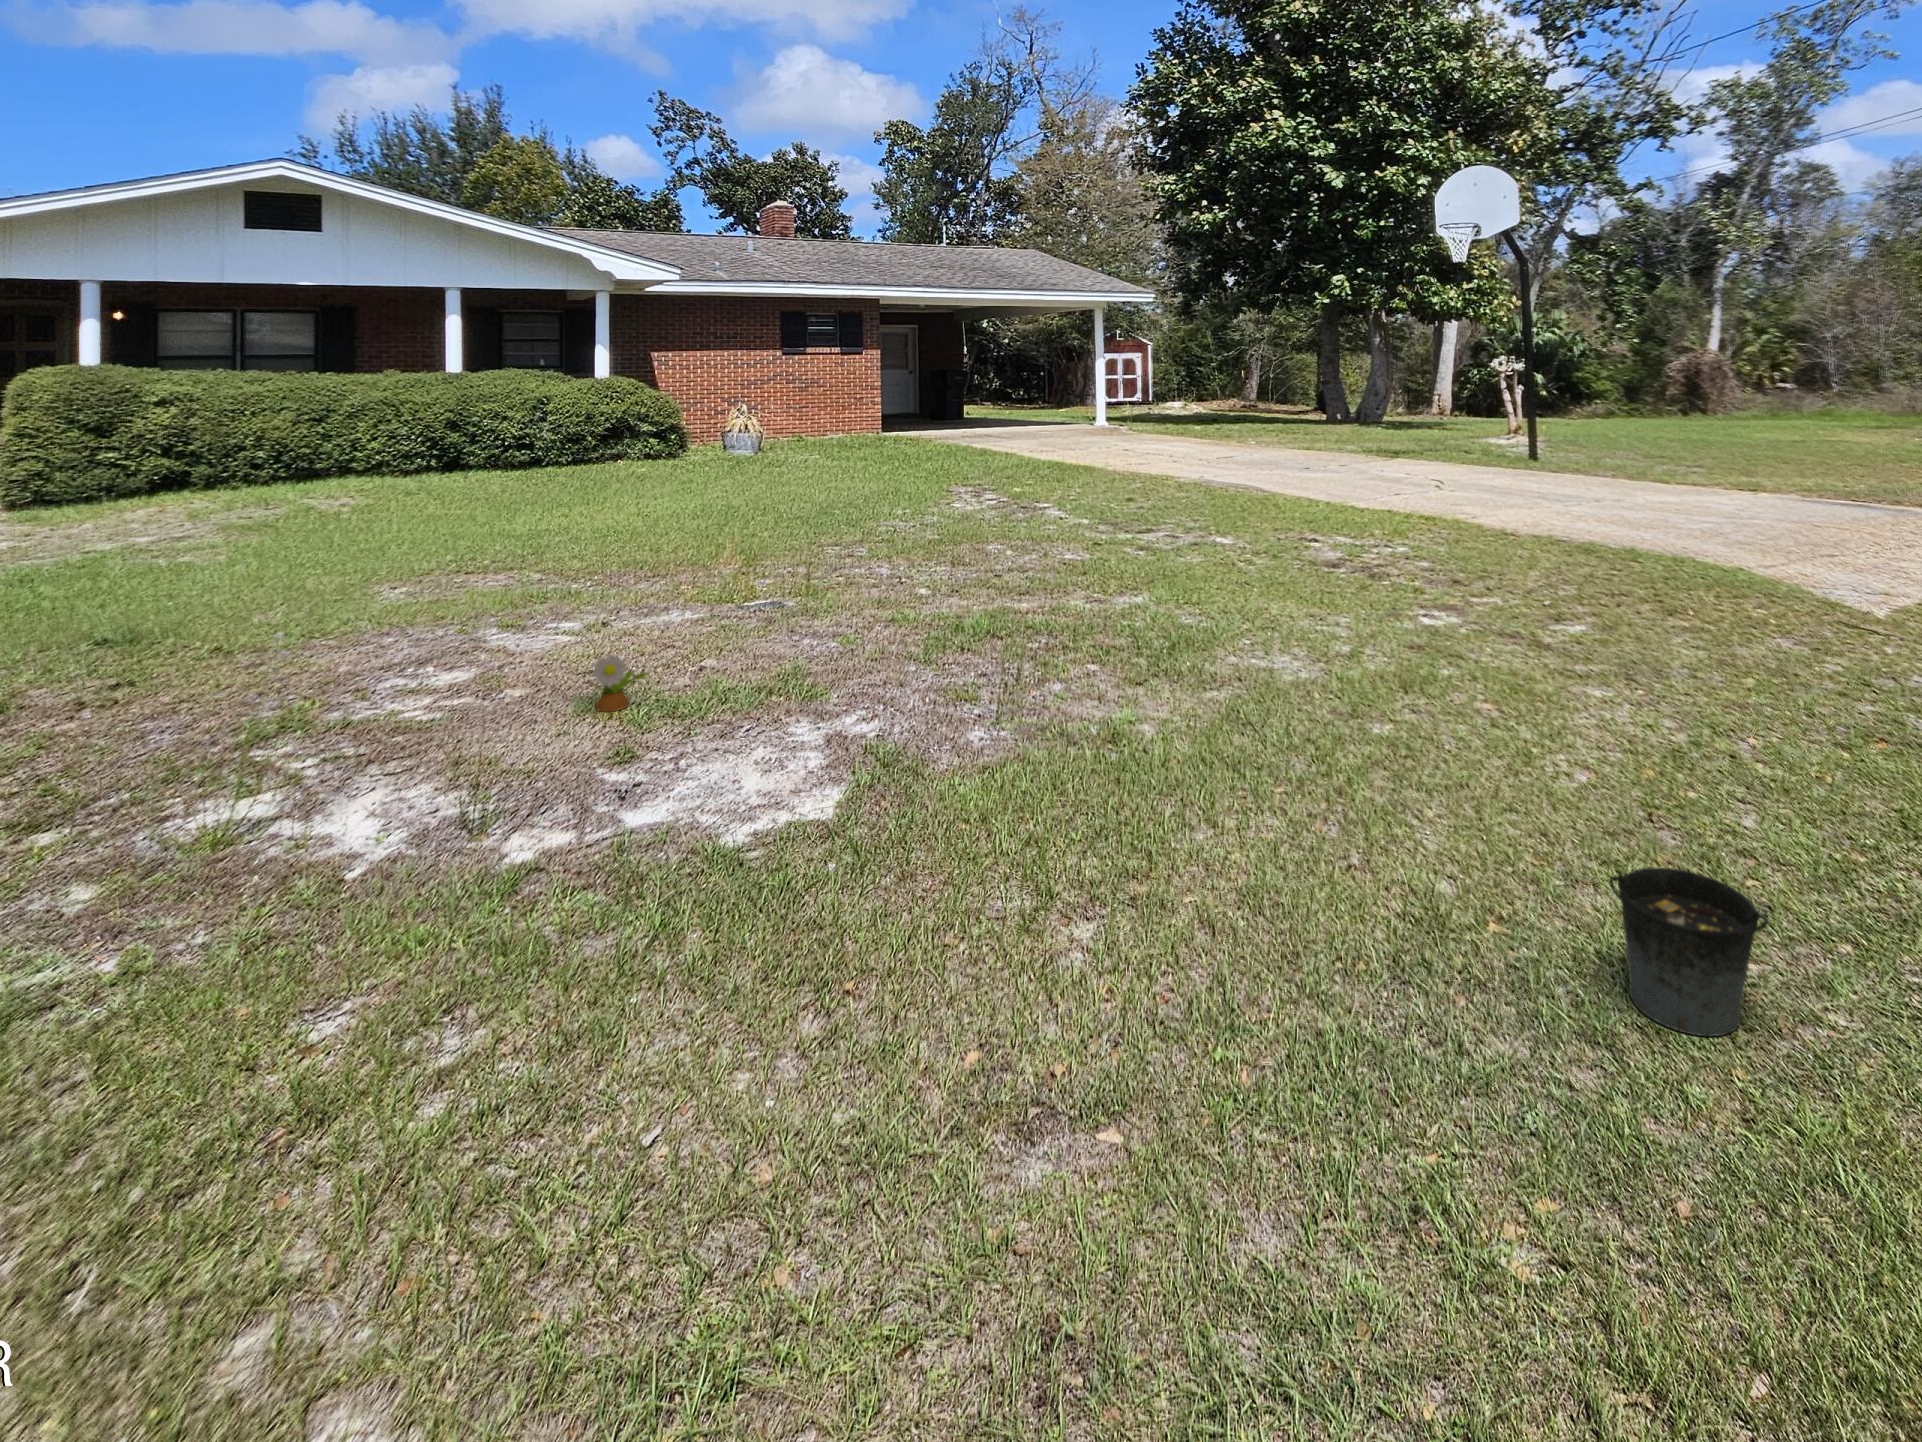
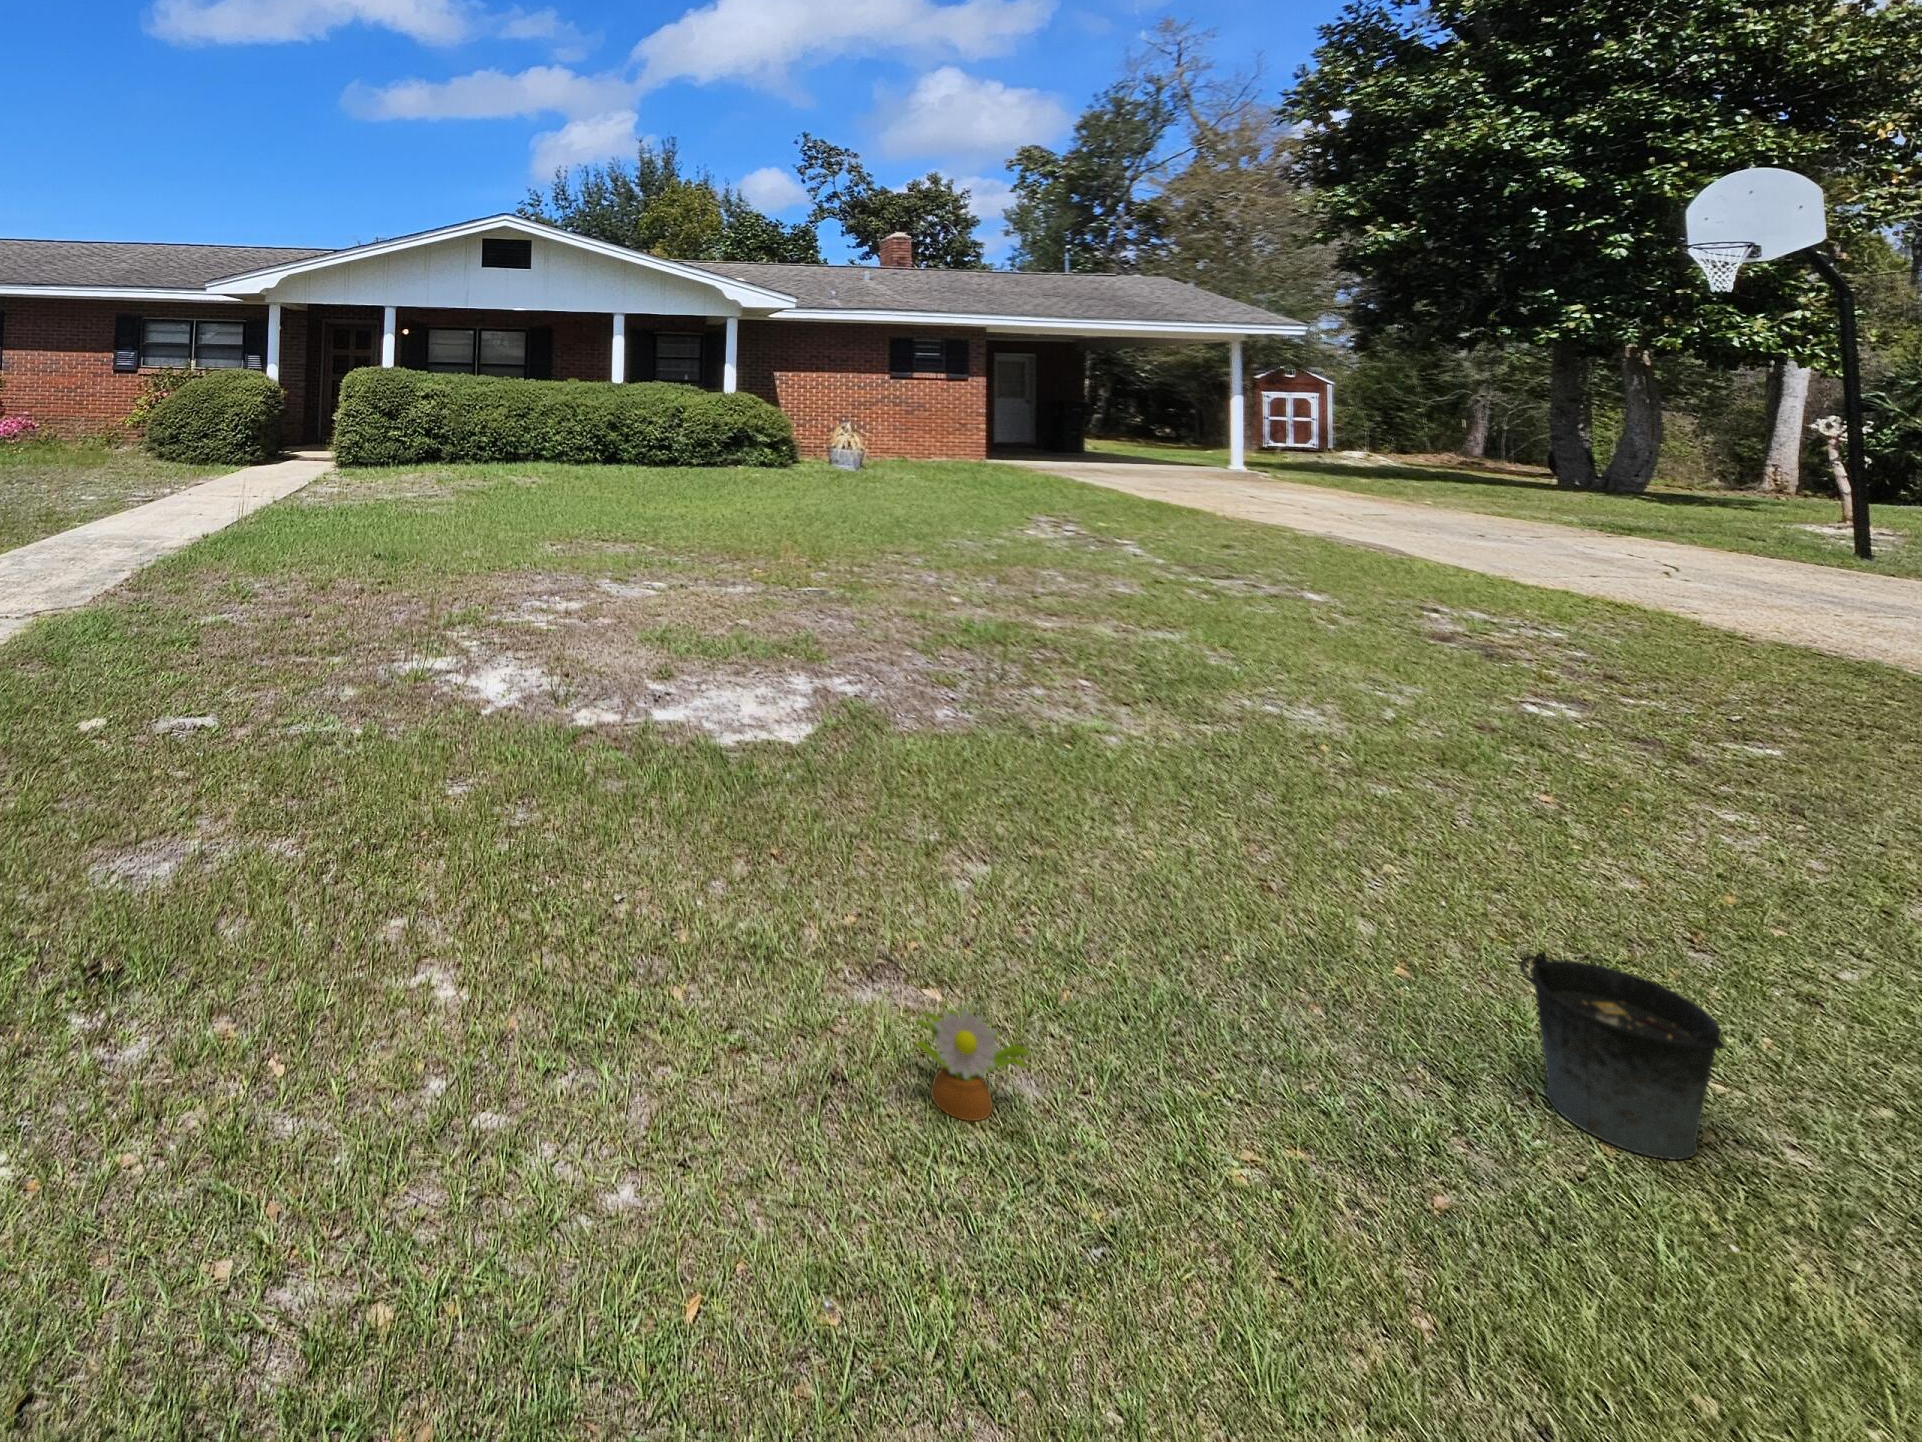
decorative plant: present [588,654,649,712] -> present [908,1007,1030,1121]

